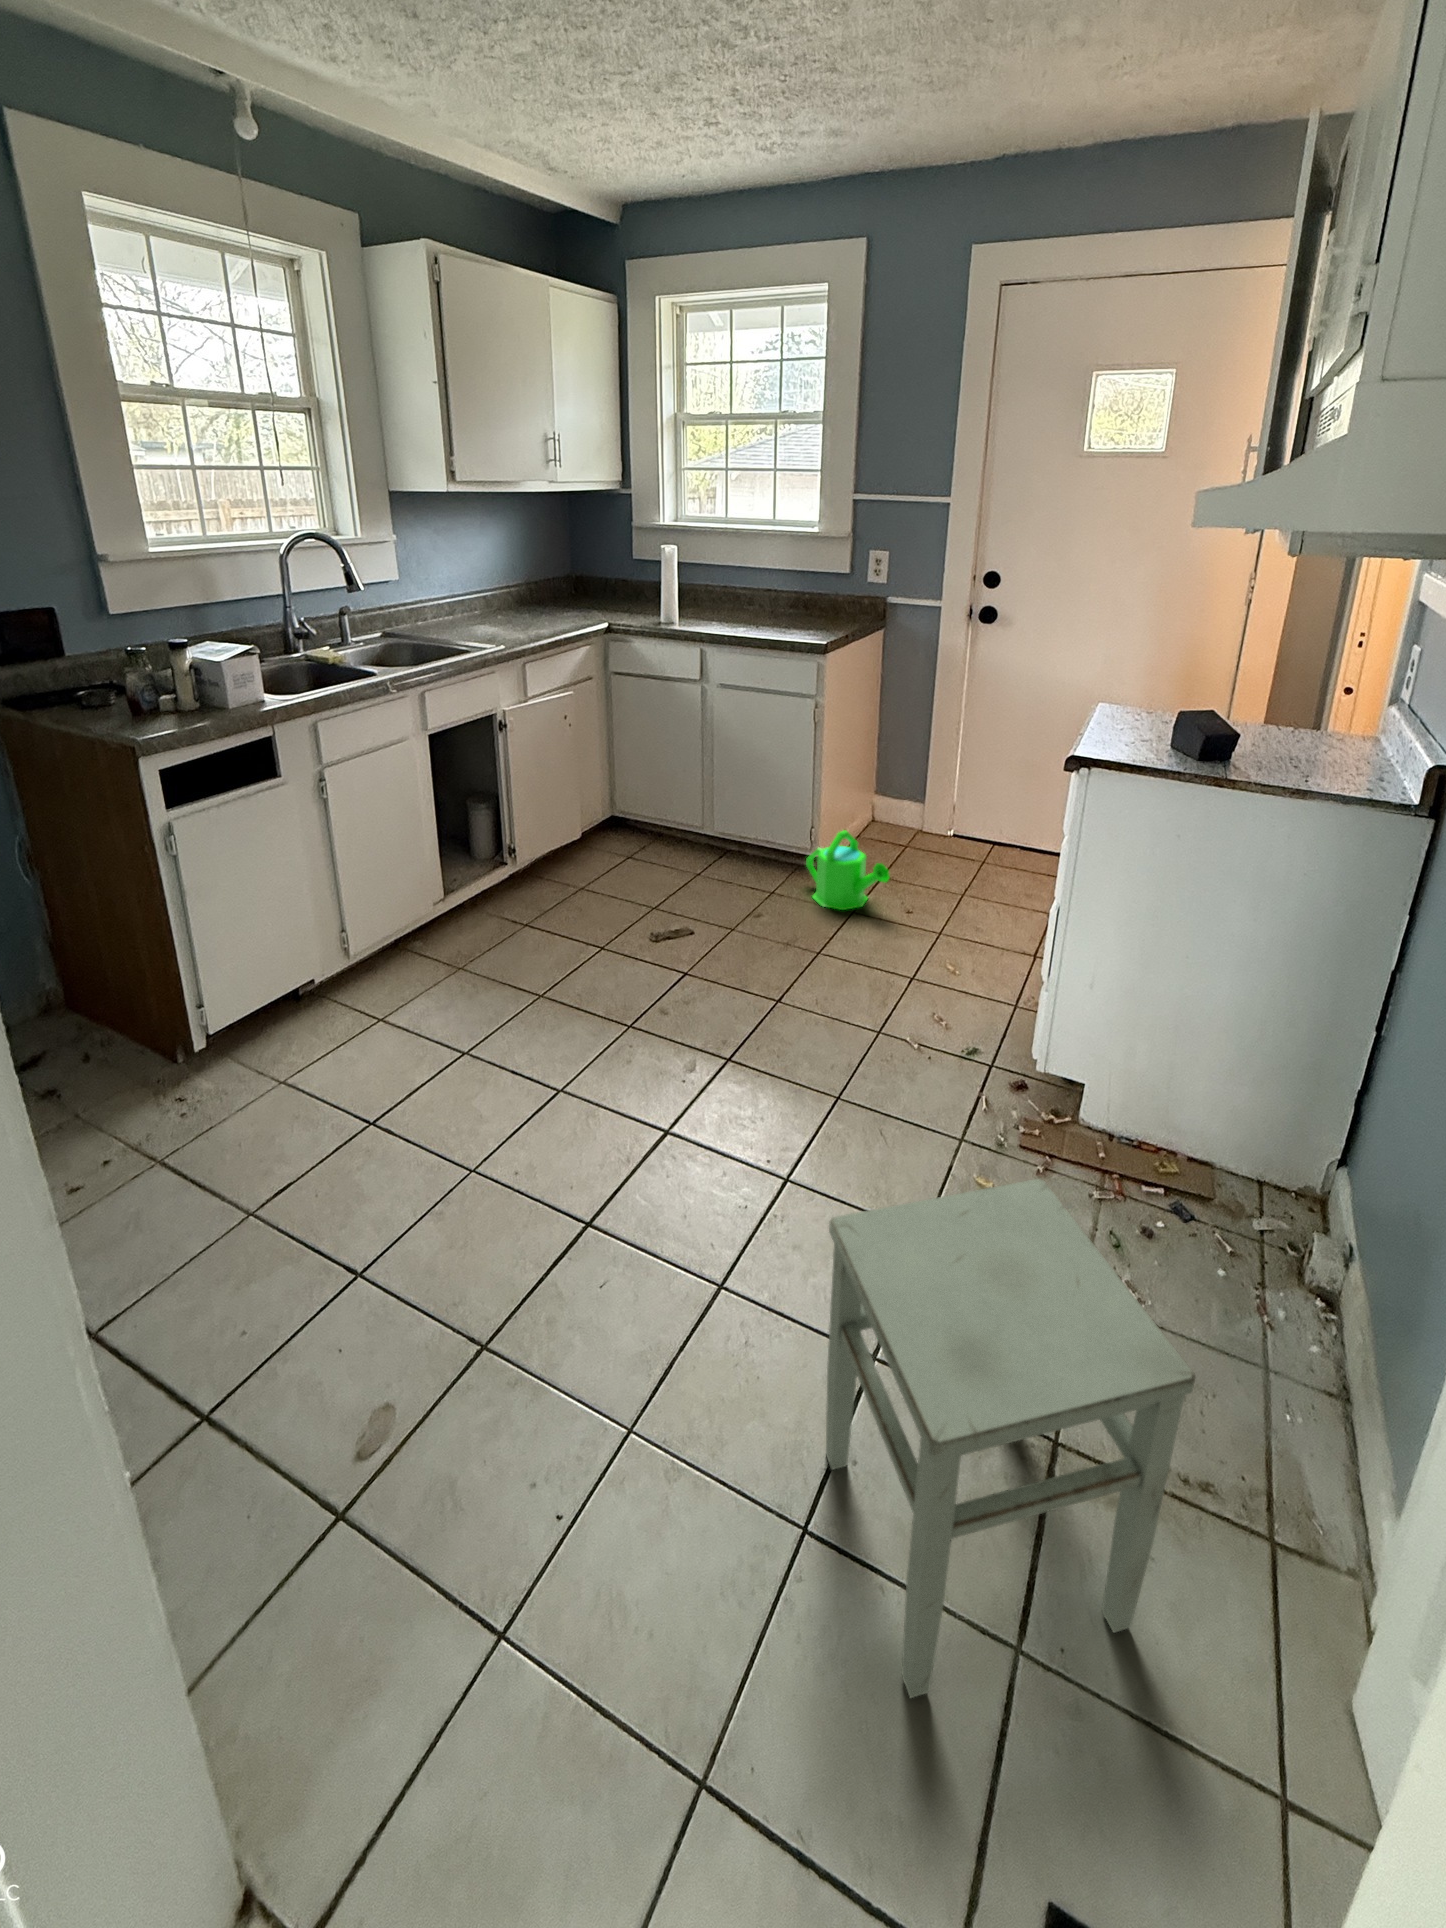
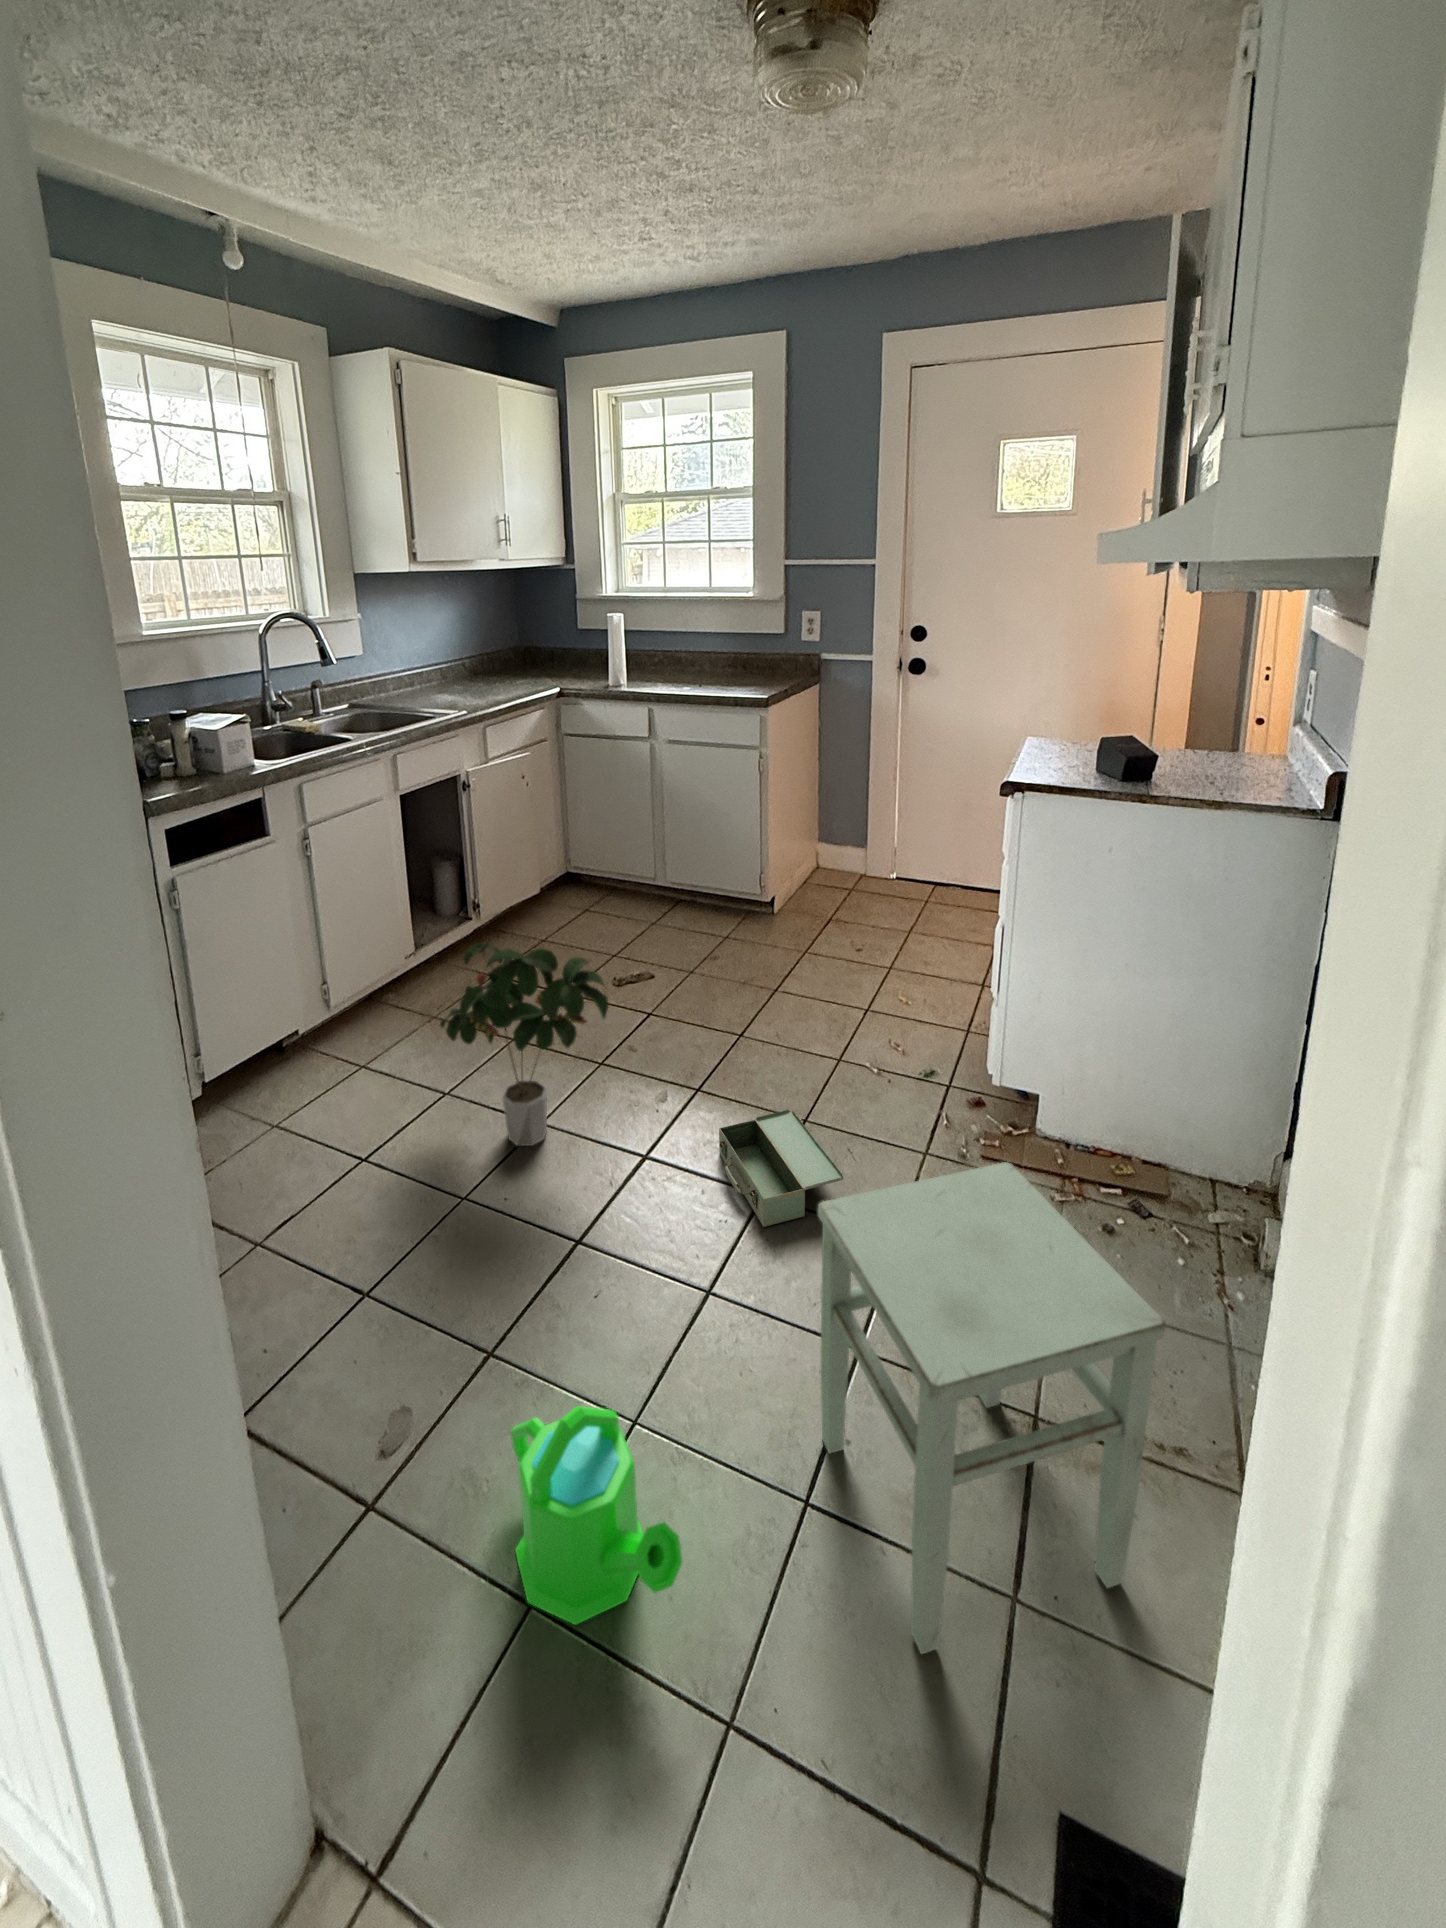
watering can: present [806,830,890,910] -> present [511,1406,682,1625]
potted plant: none [454,899,632,1117] -> present [440,940,608,1146]
toolbox: none [745,1090,872,1216] -> present [719,1110,843,1227]

